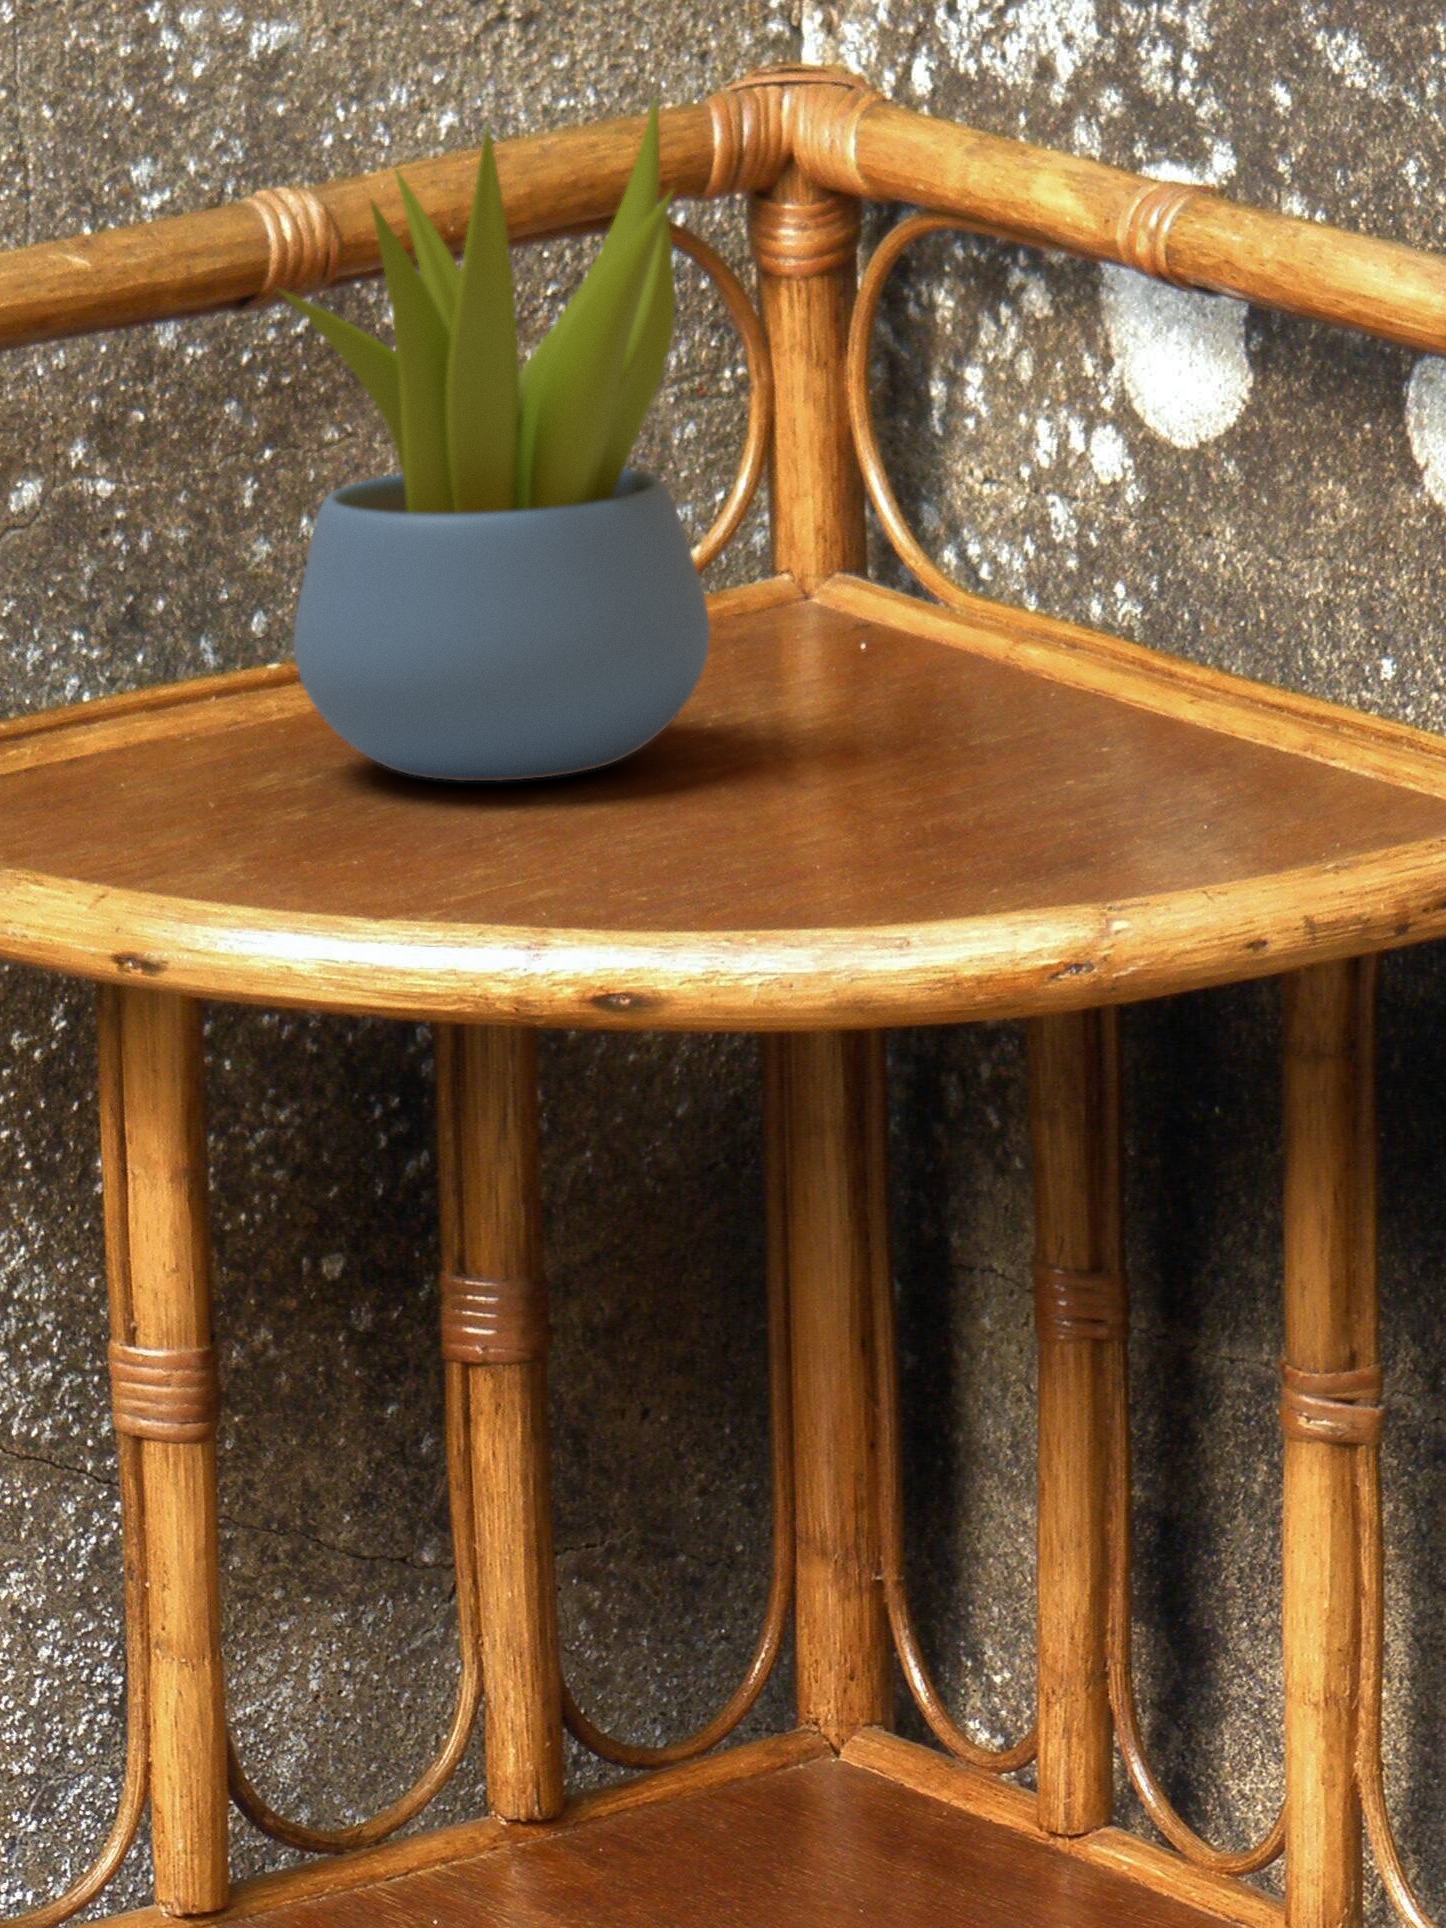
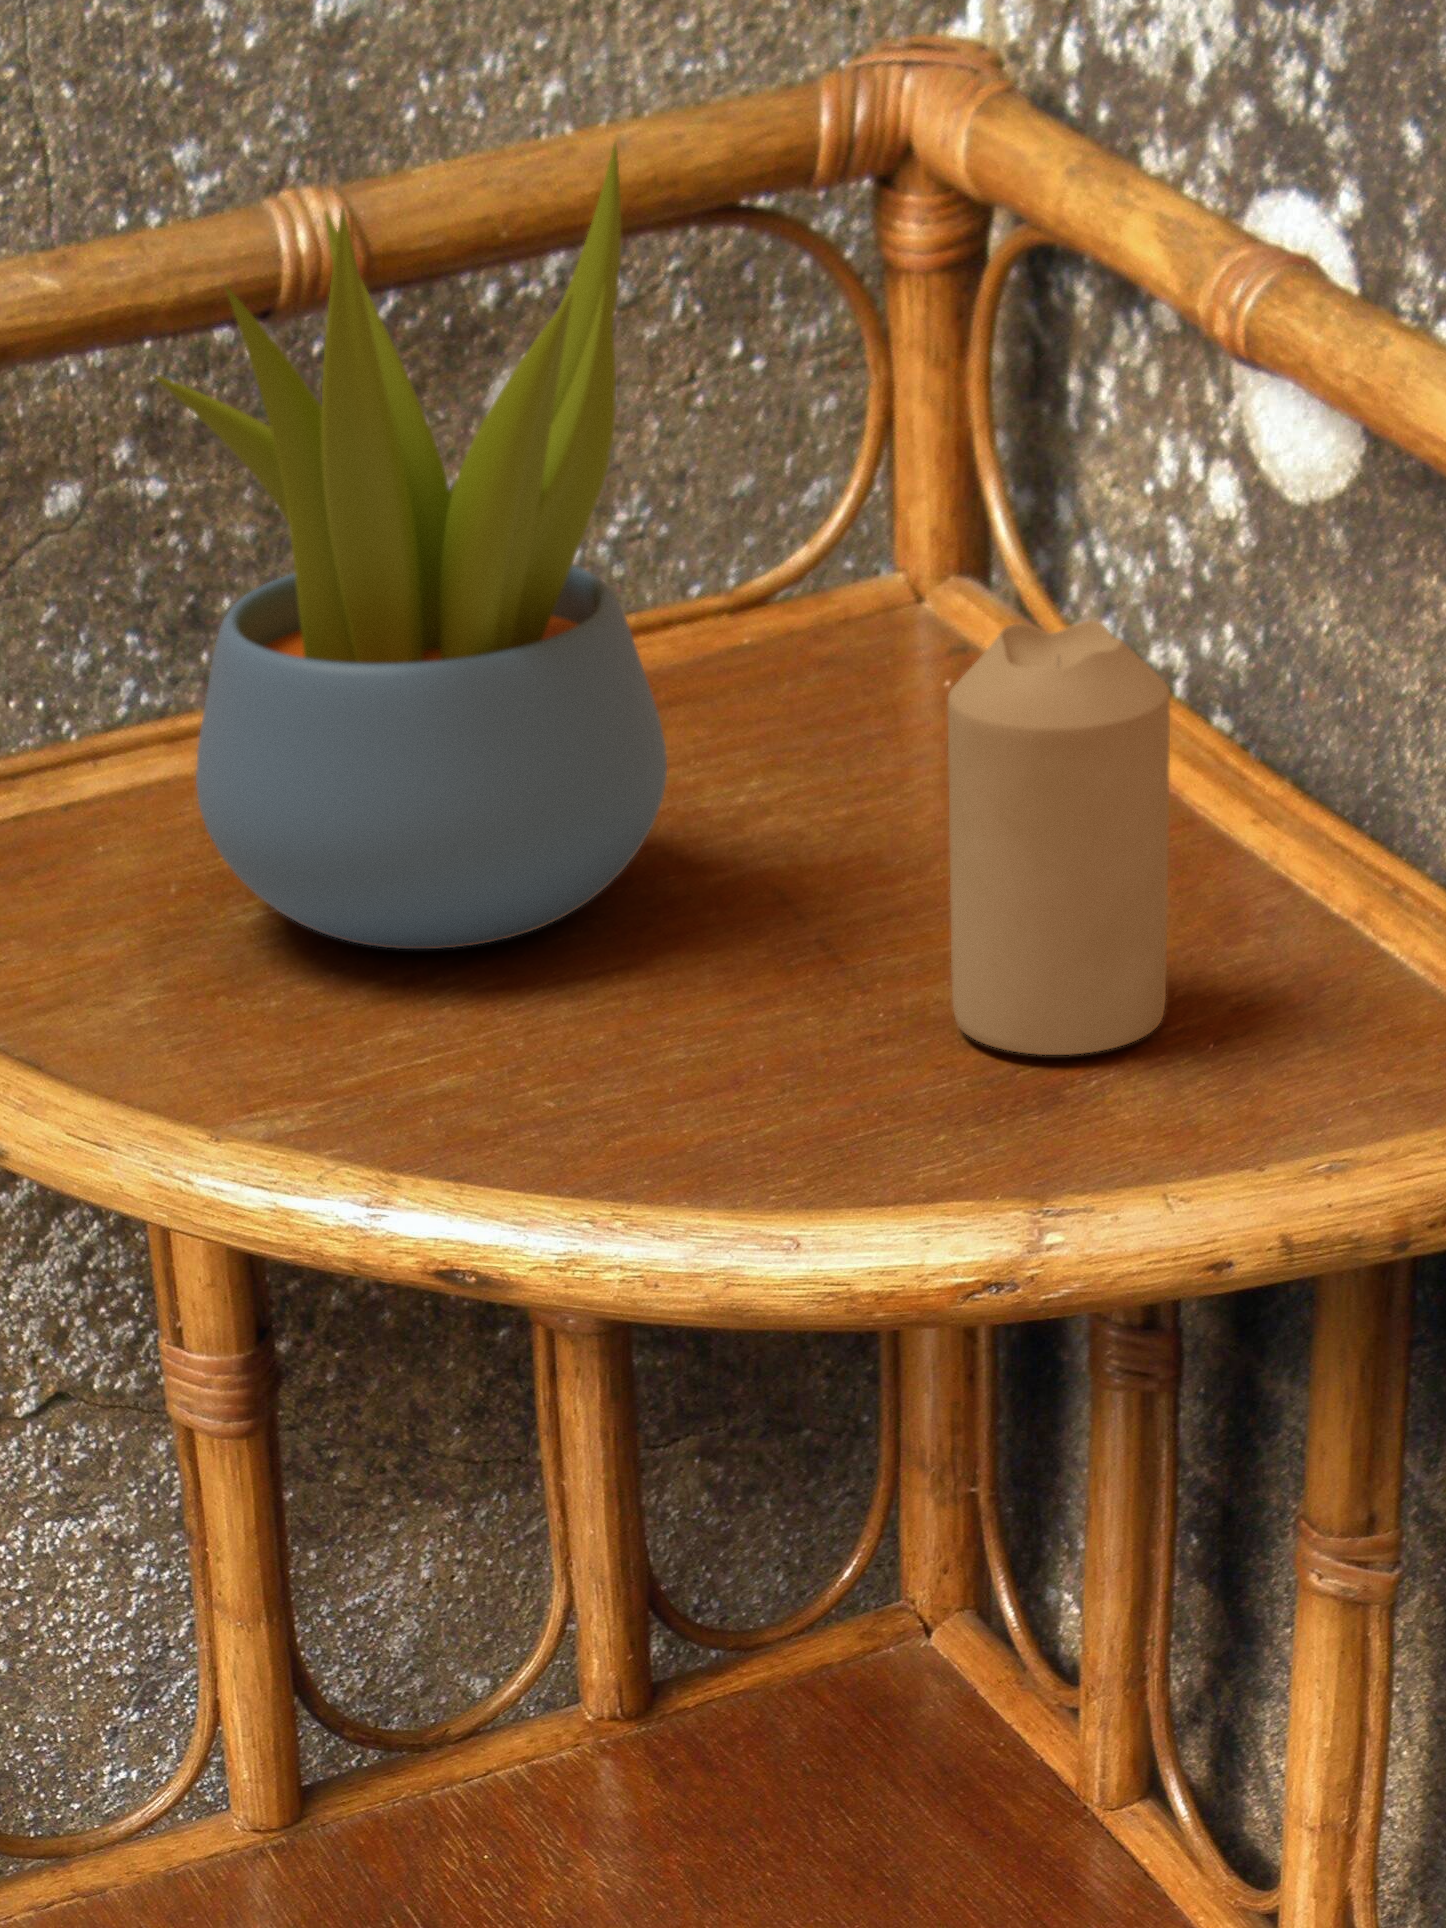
candle: none [998,439,1186,793] -> present [948,620,1170,1055]

